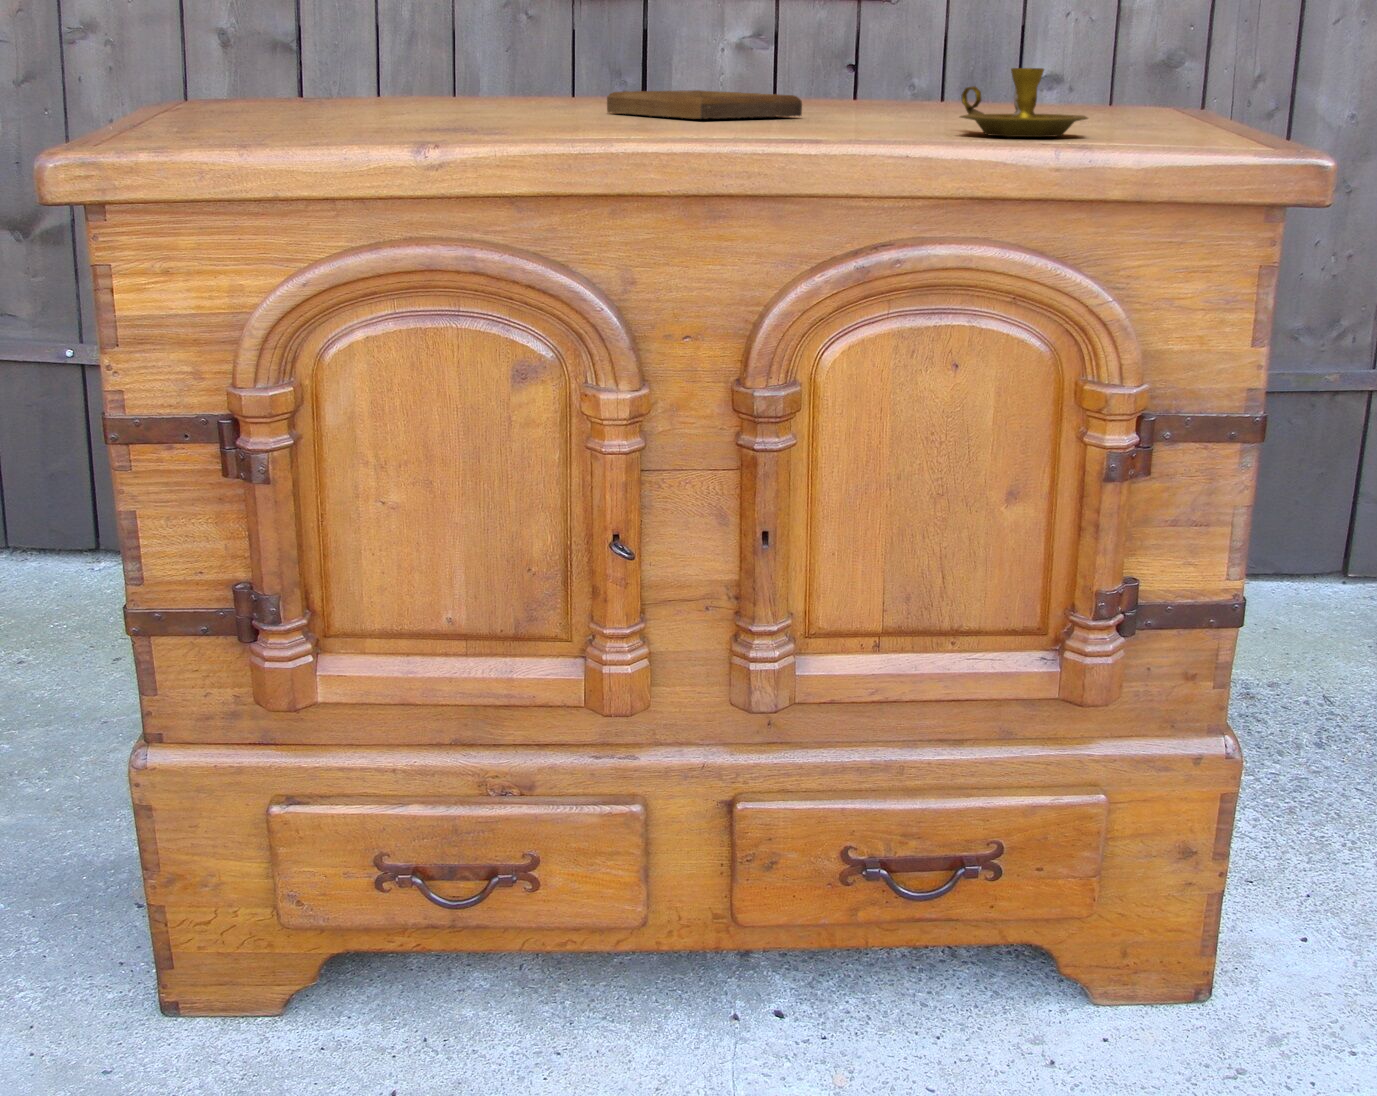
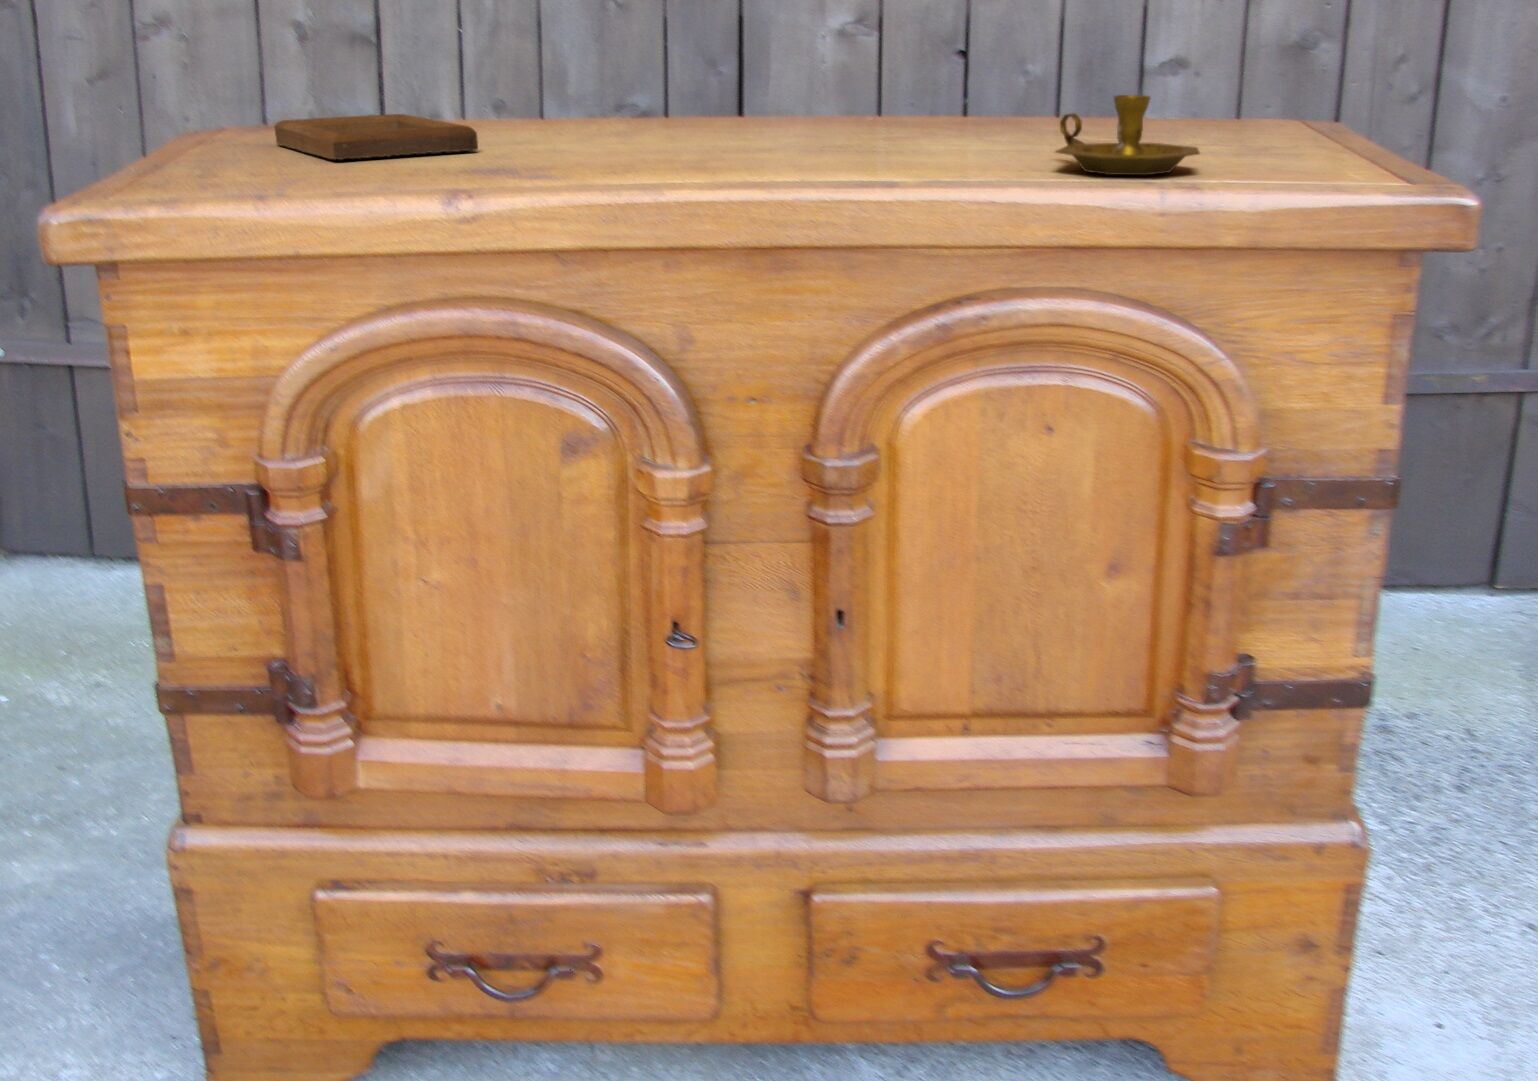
picture frame: present [607,90,802,119] -> present [275,114,478,160]

